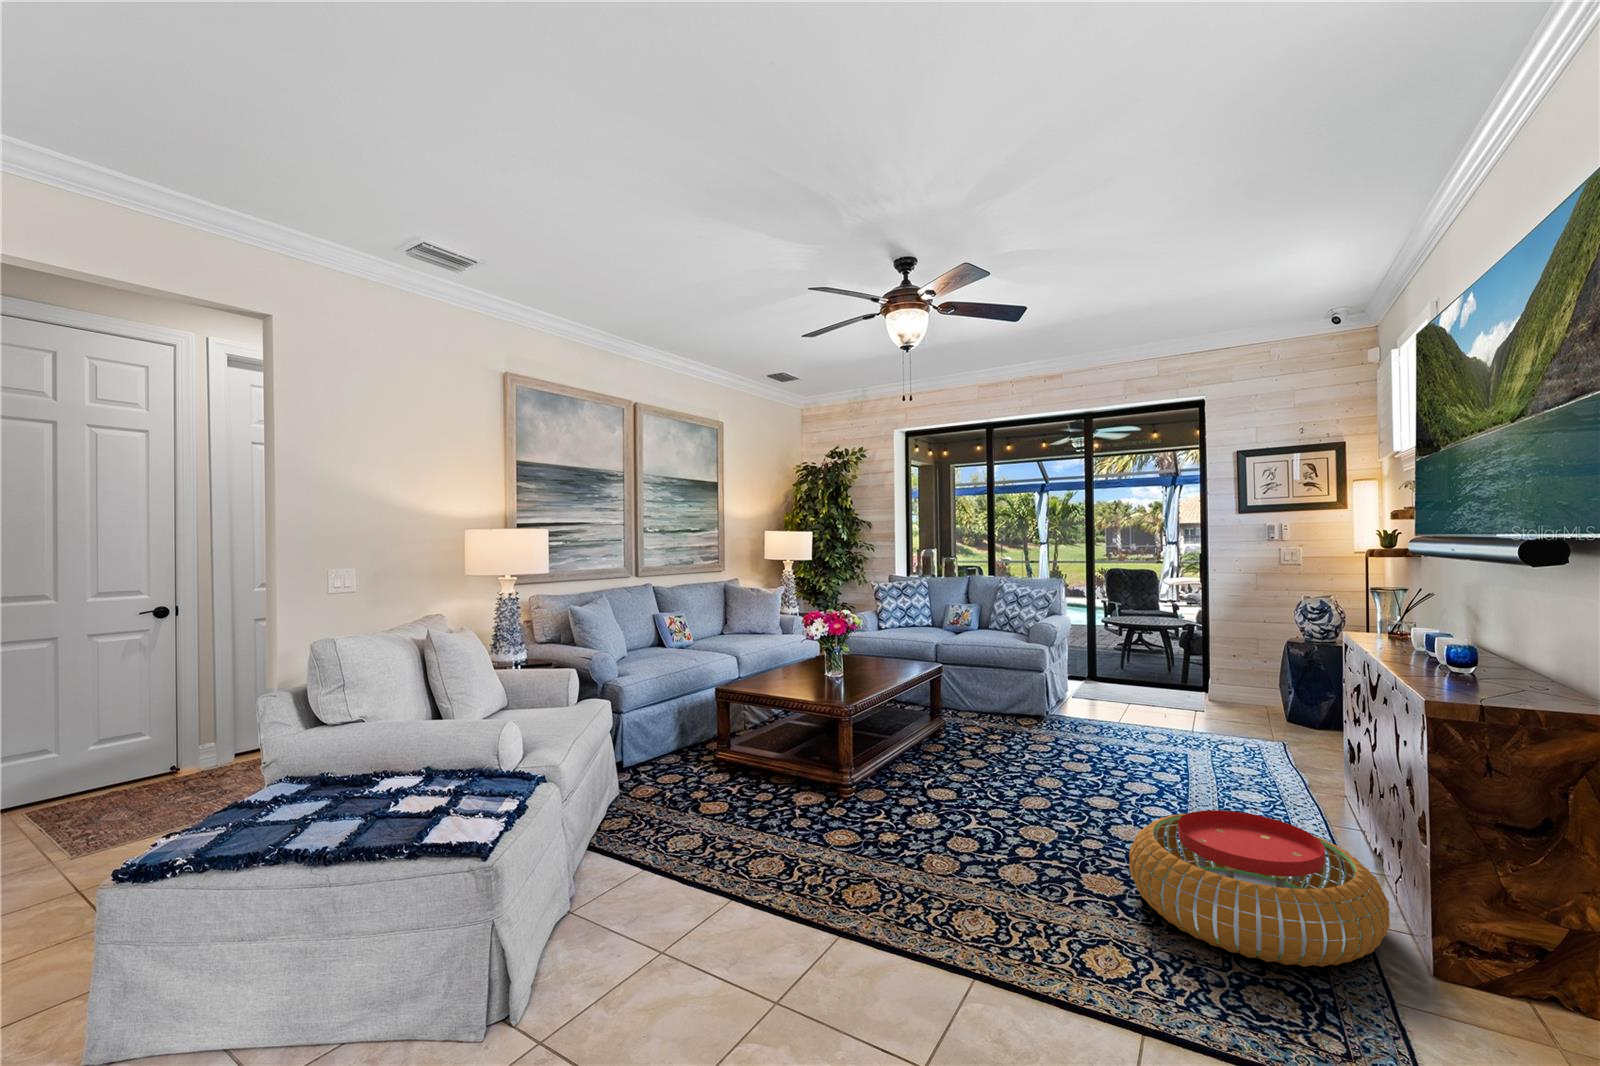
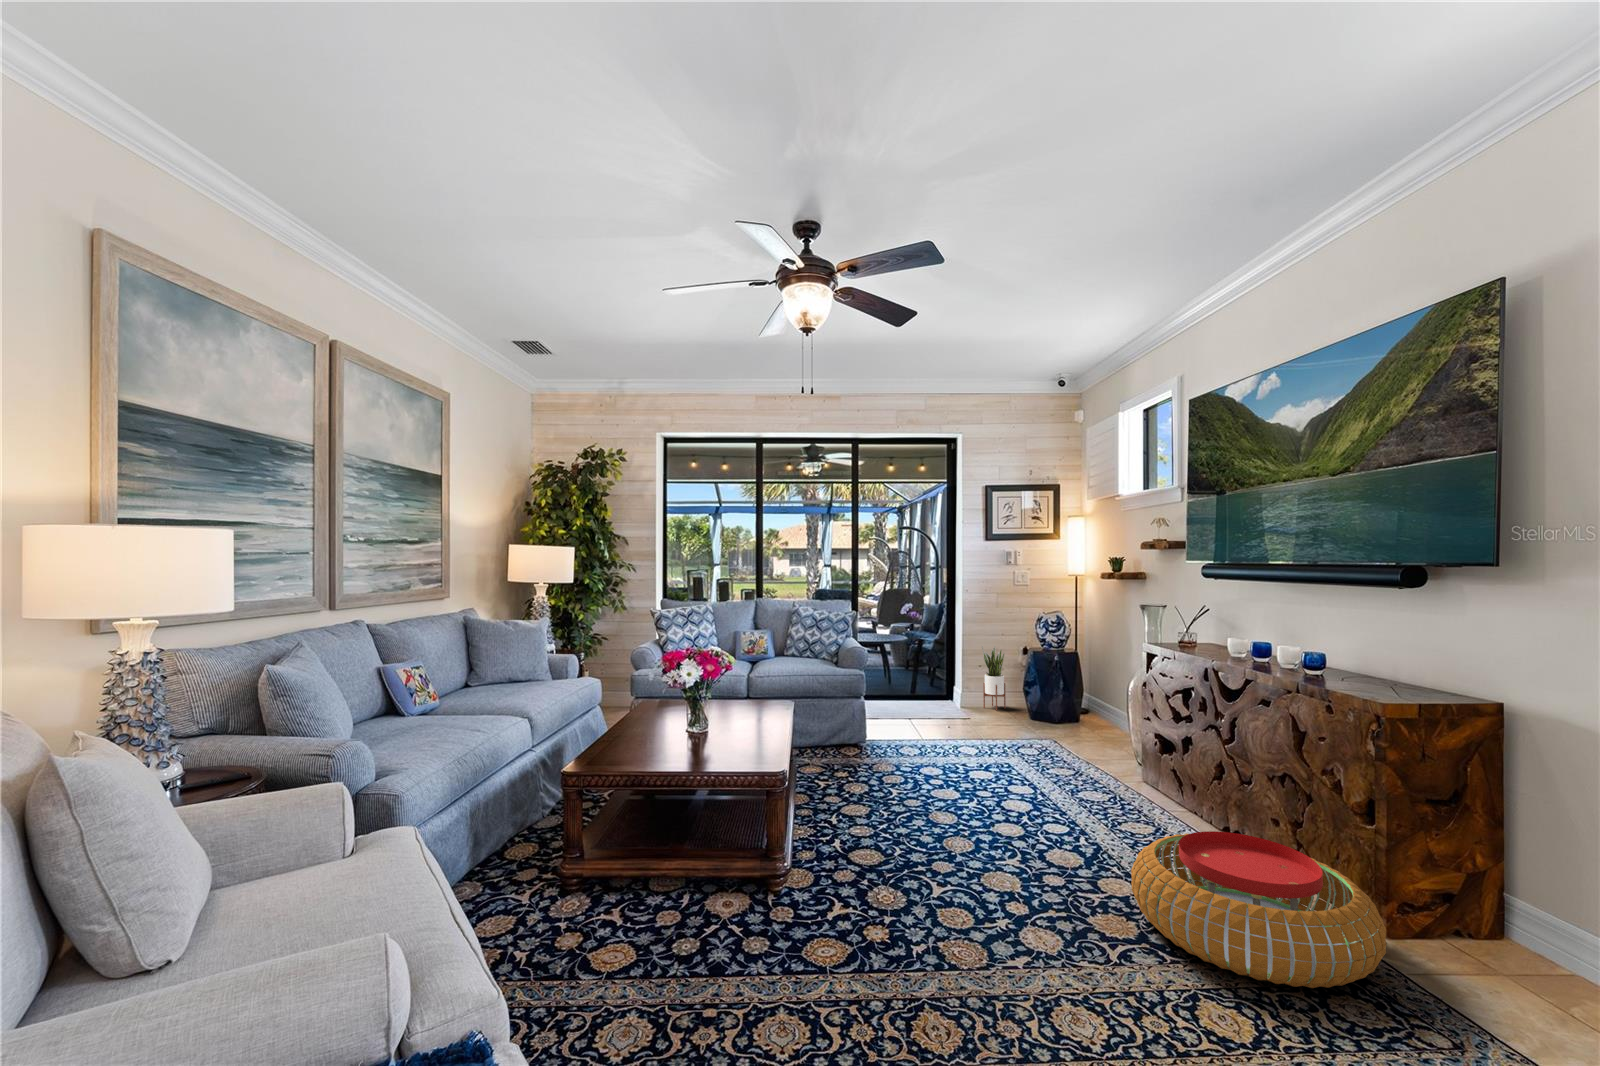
potted plant: none [1225,632,1260,706] -> present [982,645,1006,711]

